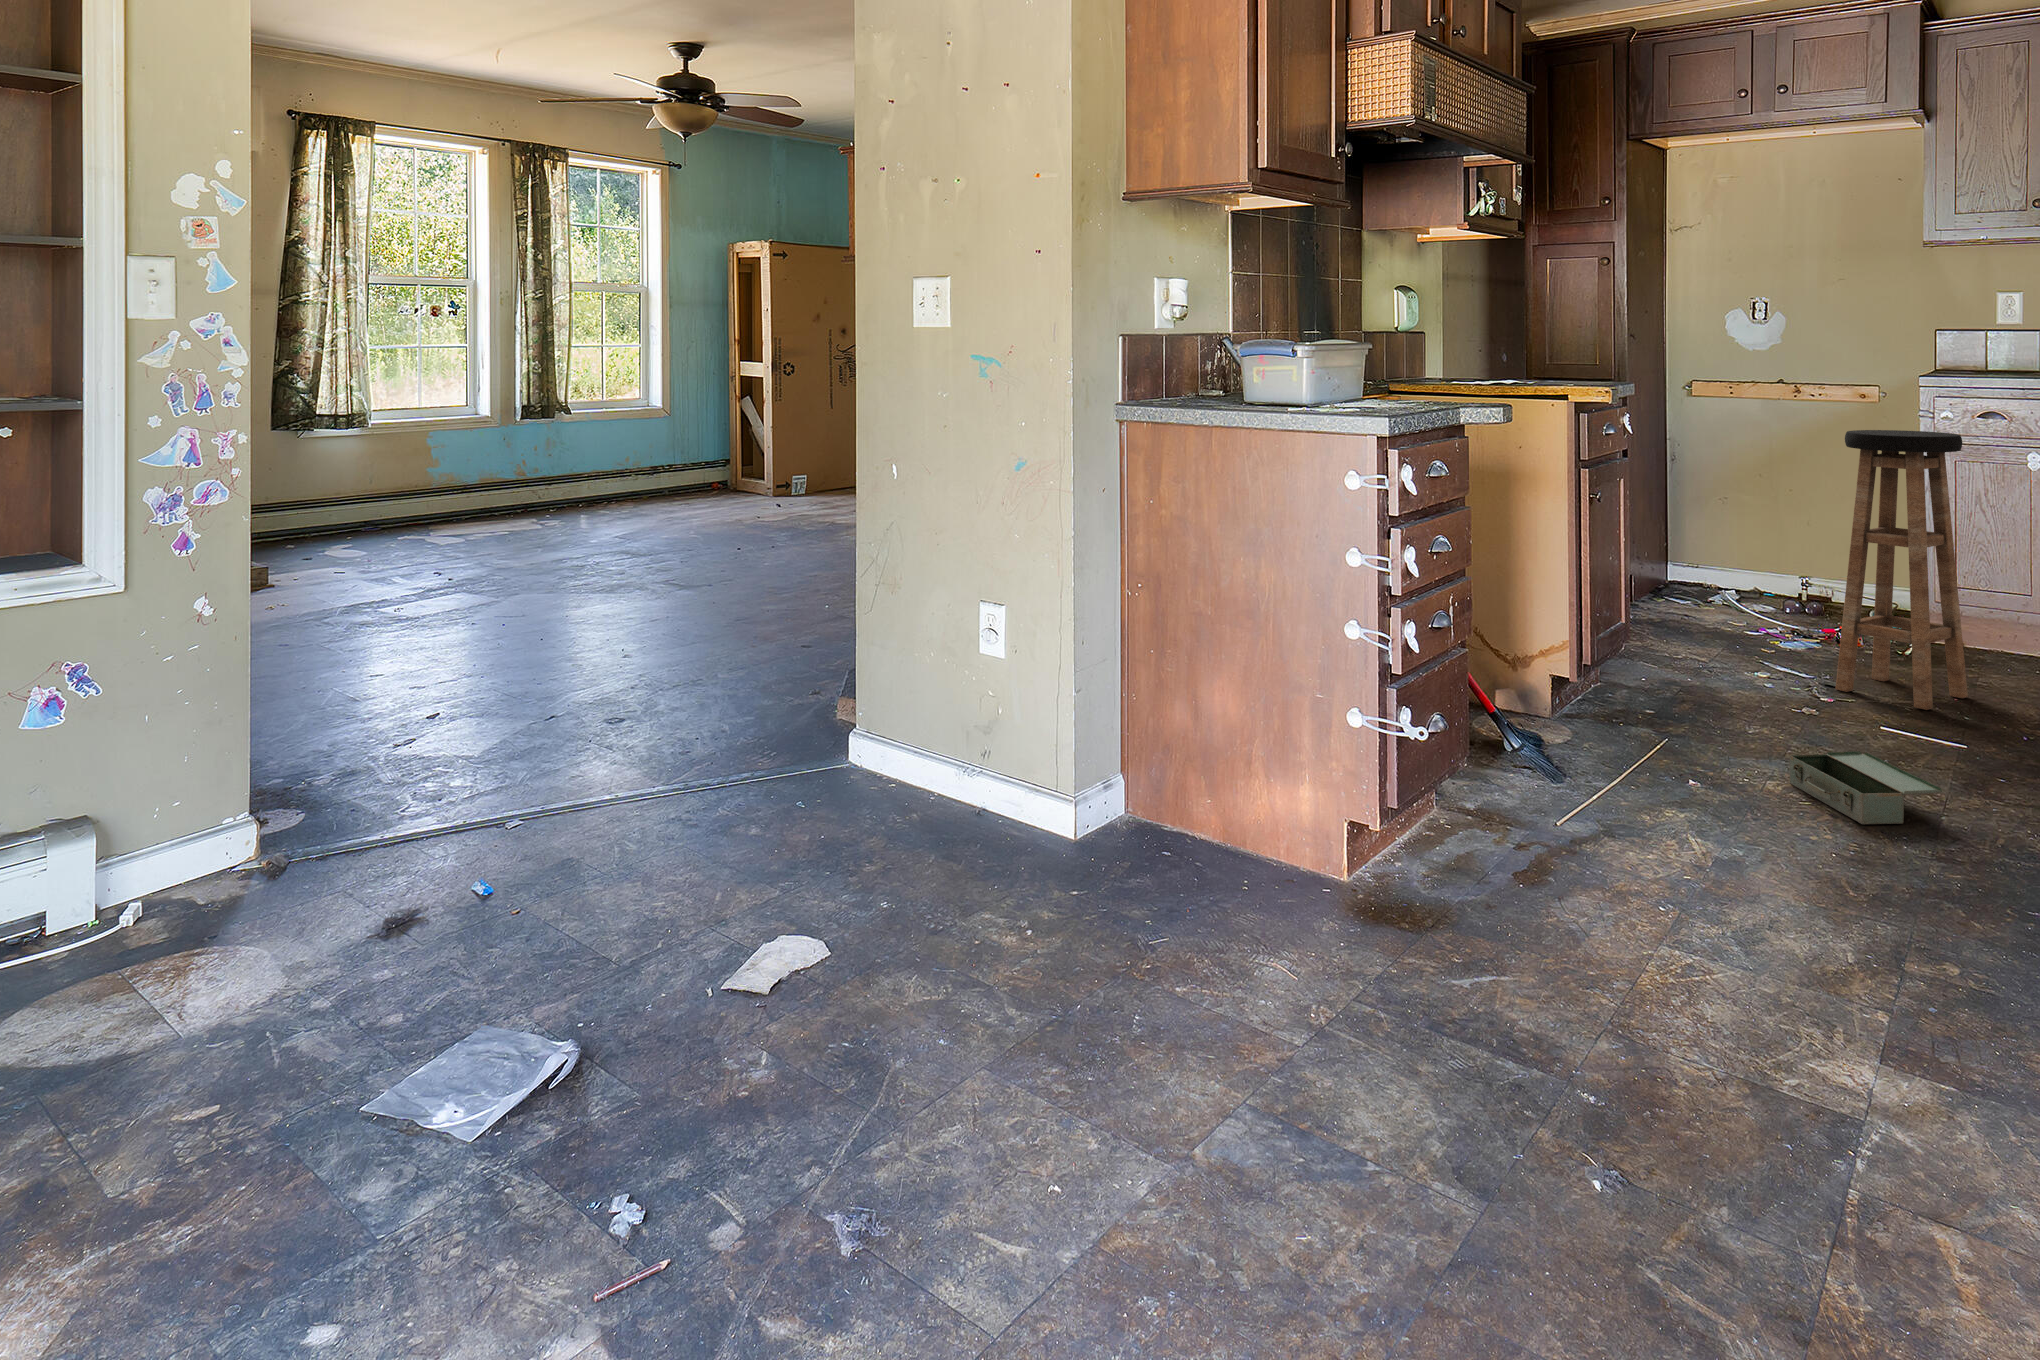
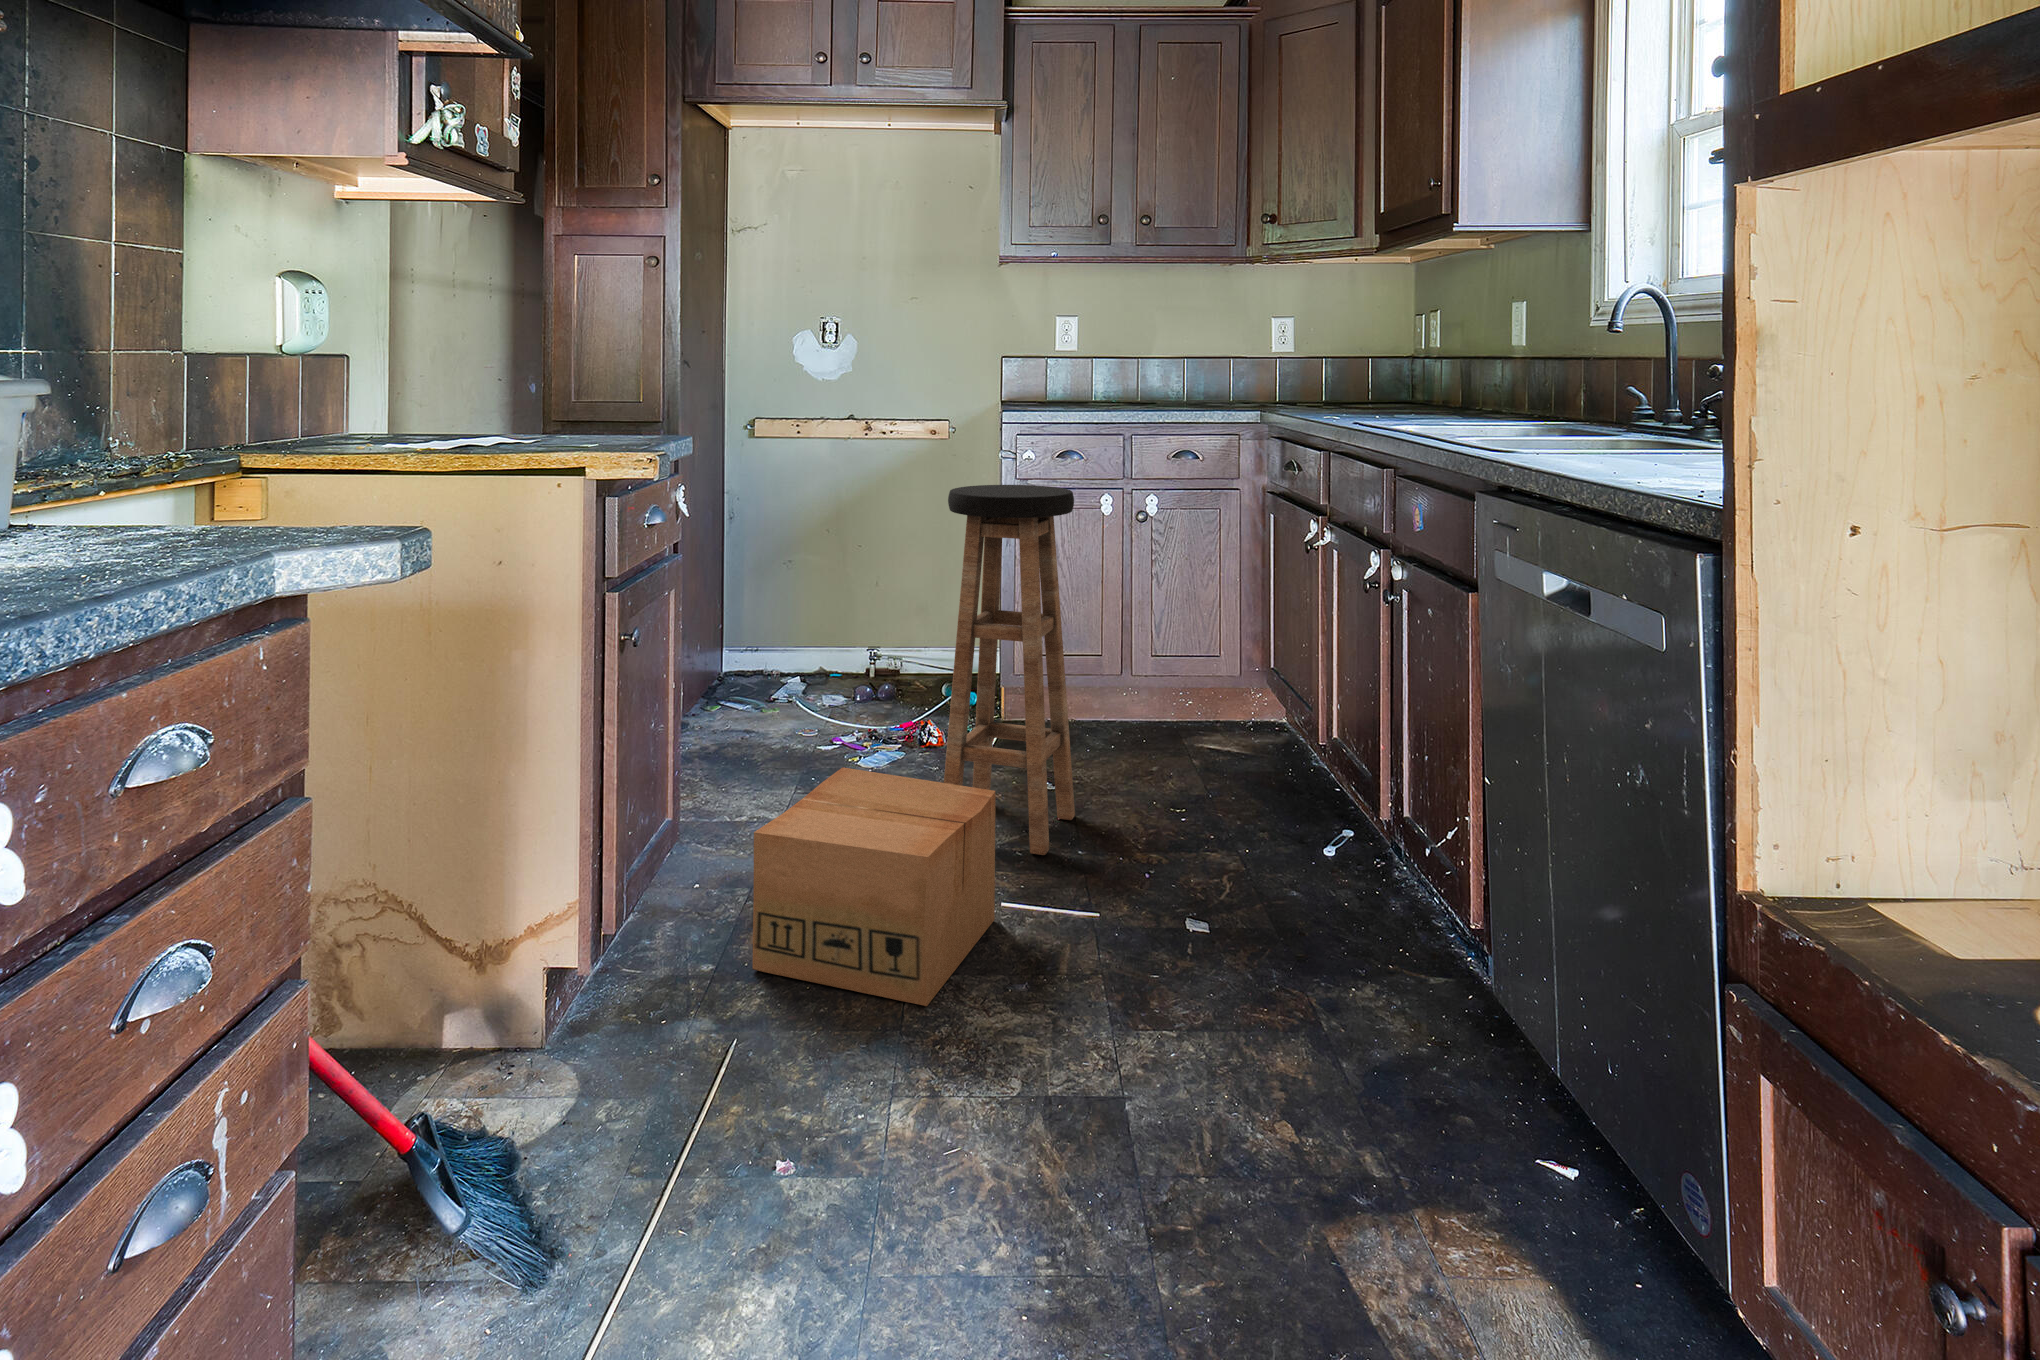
cardboard box: none [1679,614,1868,751] -> present [752,767,995,1006]
toolbox: present [1790,751,1943,824] -> none [929,1012,1145,1196]

